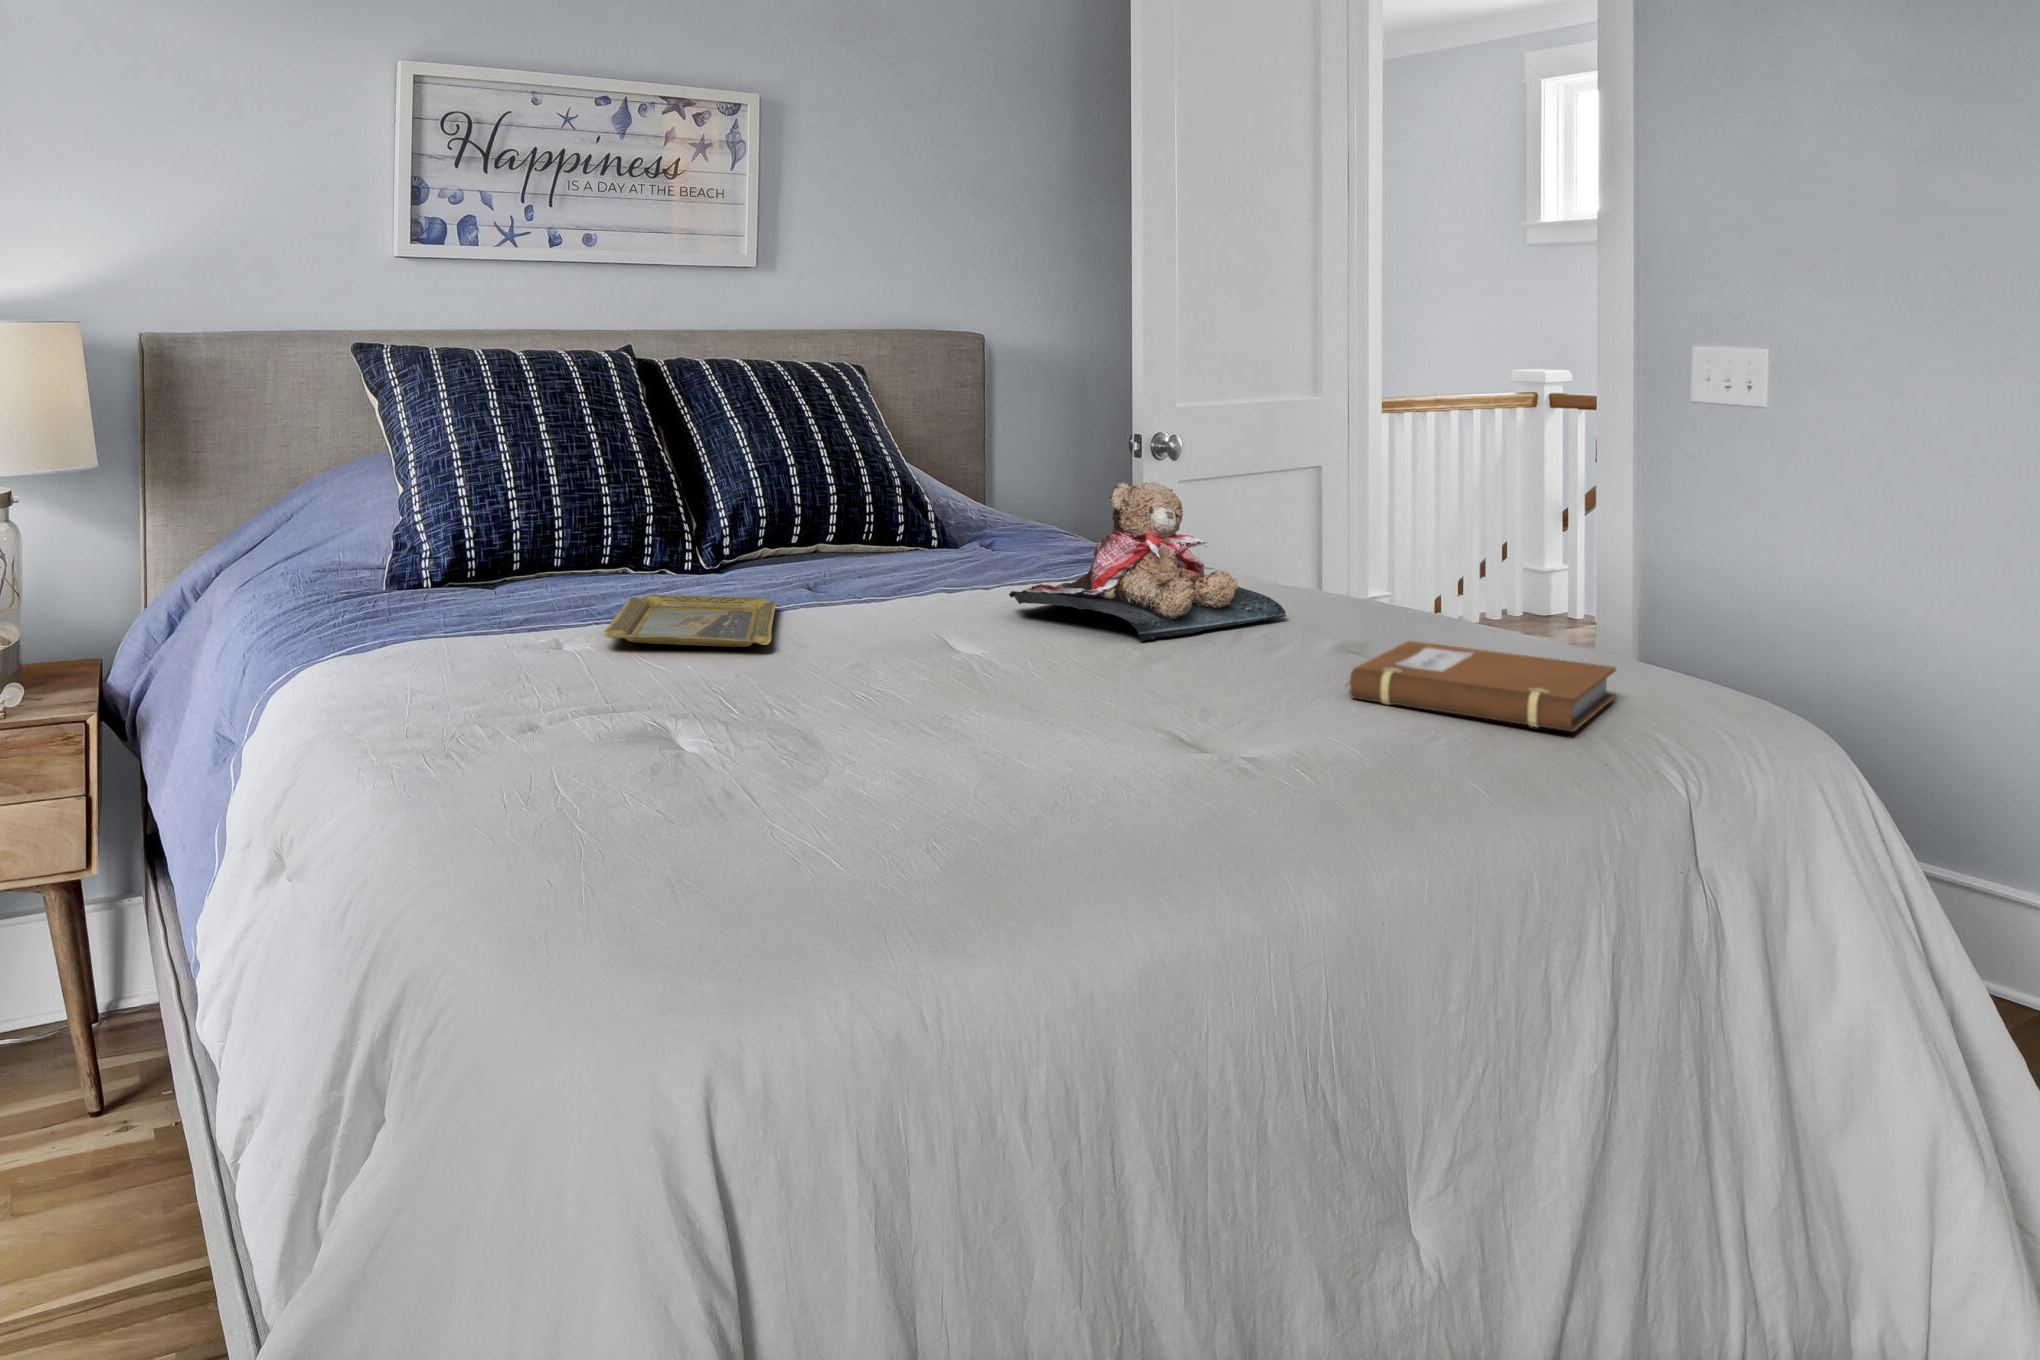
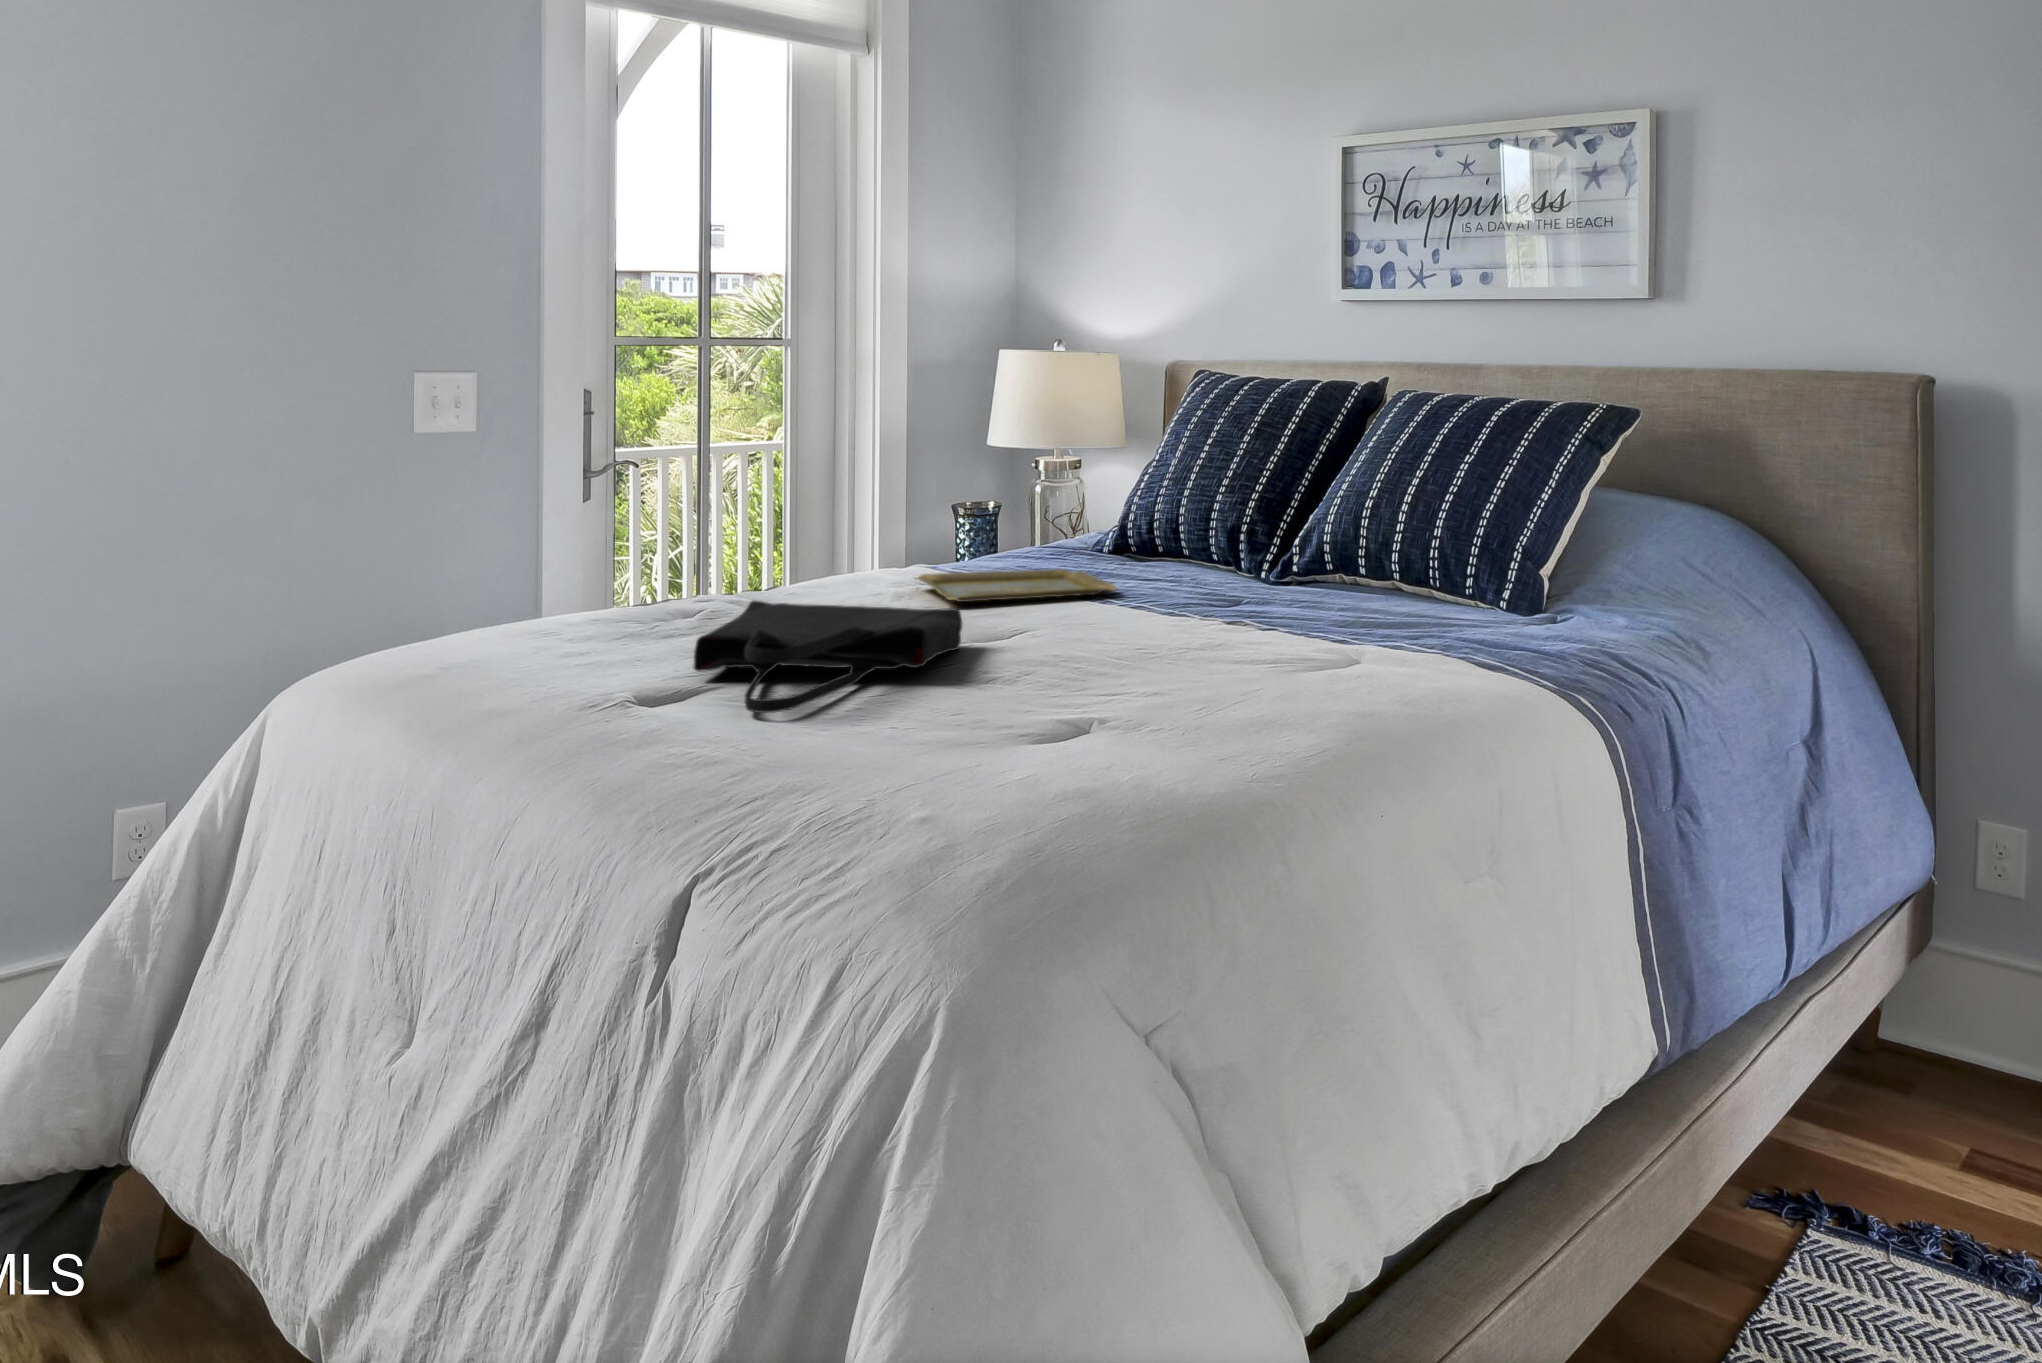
teddy bear: present [1009,482,1286,641] -> none [1139,505,1425,691]
tote bag: none [901,631,1321,751] -> present [693,601,963,713]
notebook: present [1349,641,1616,732] -> none [880,692,1164,799]

